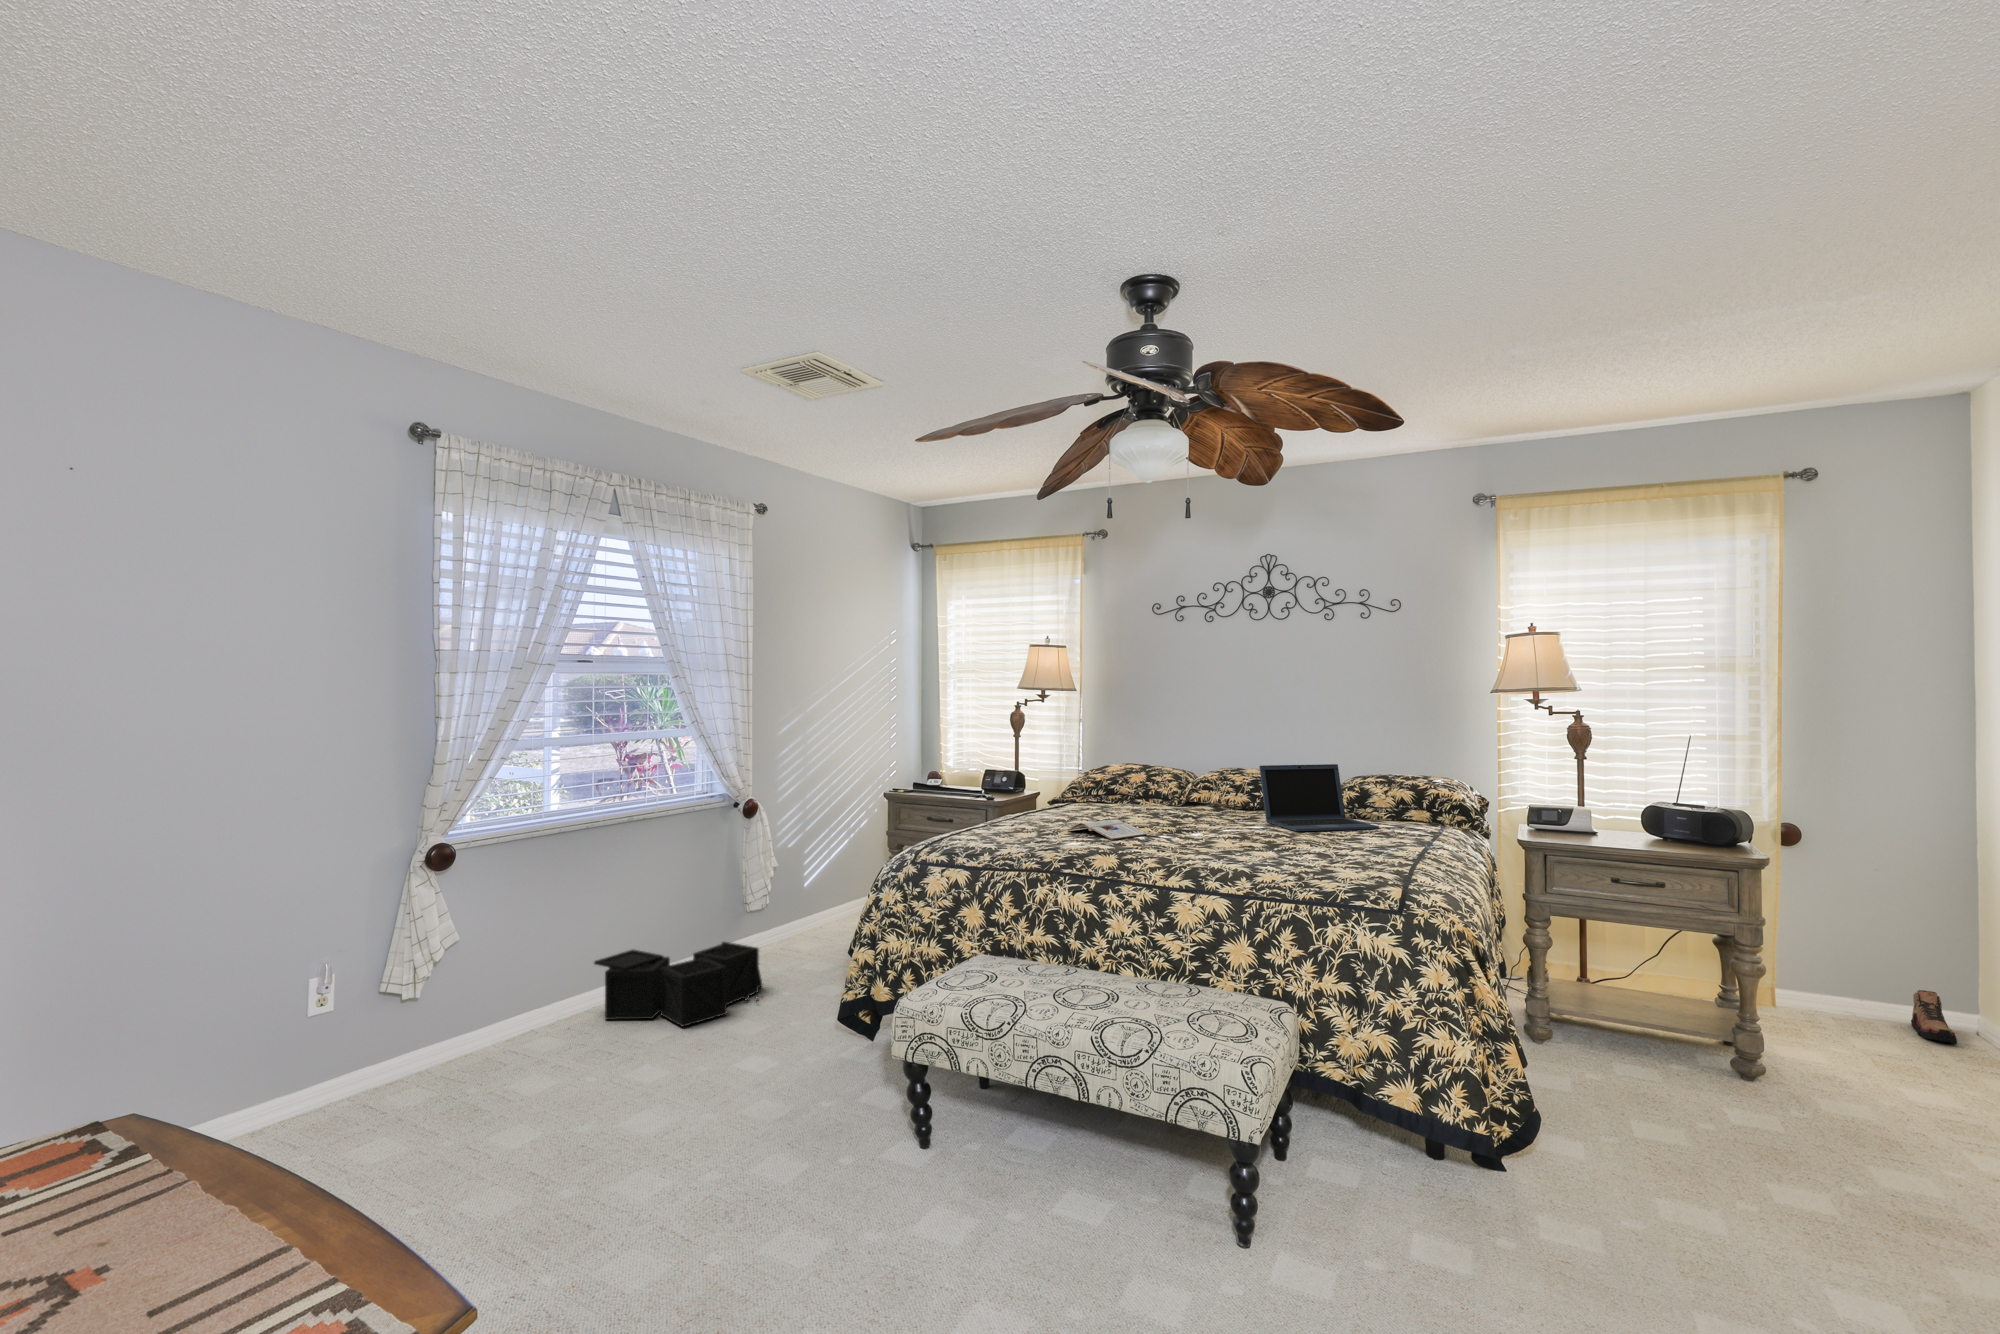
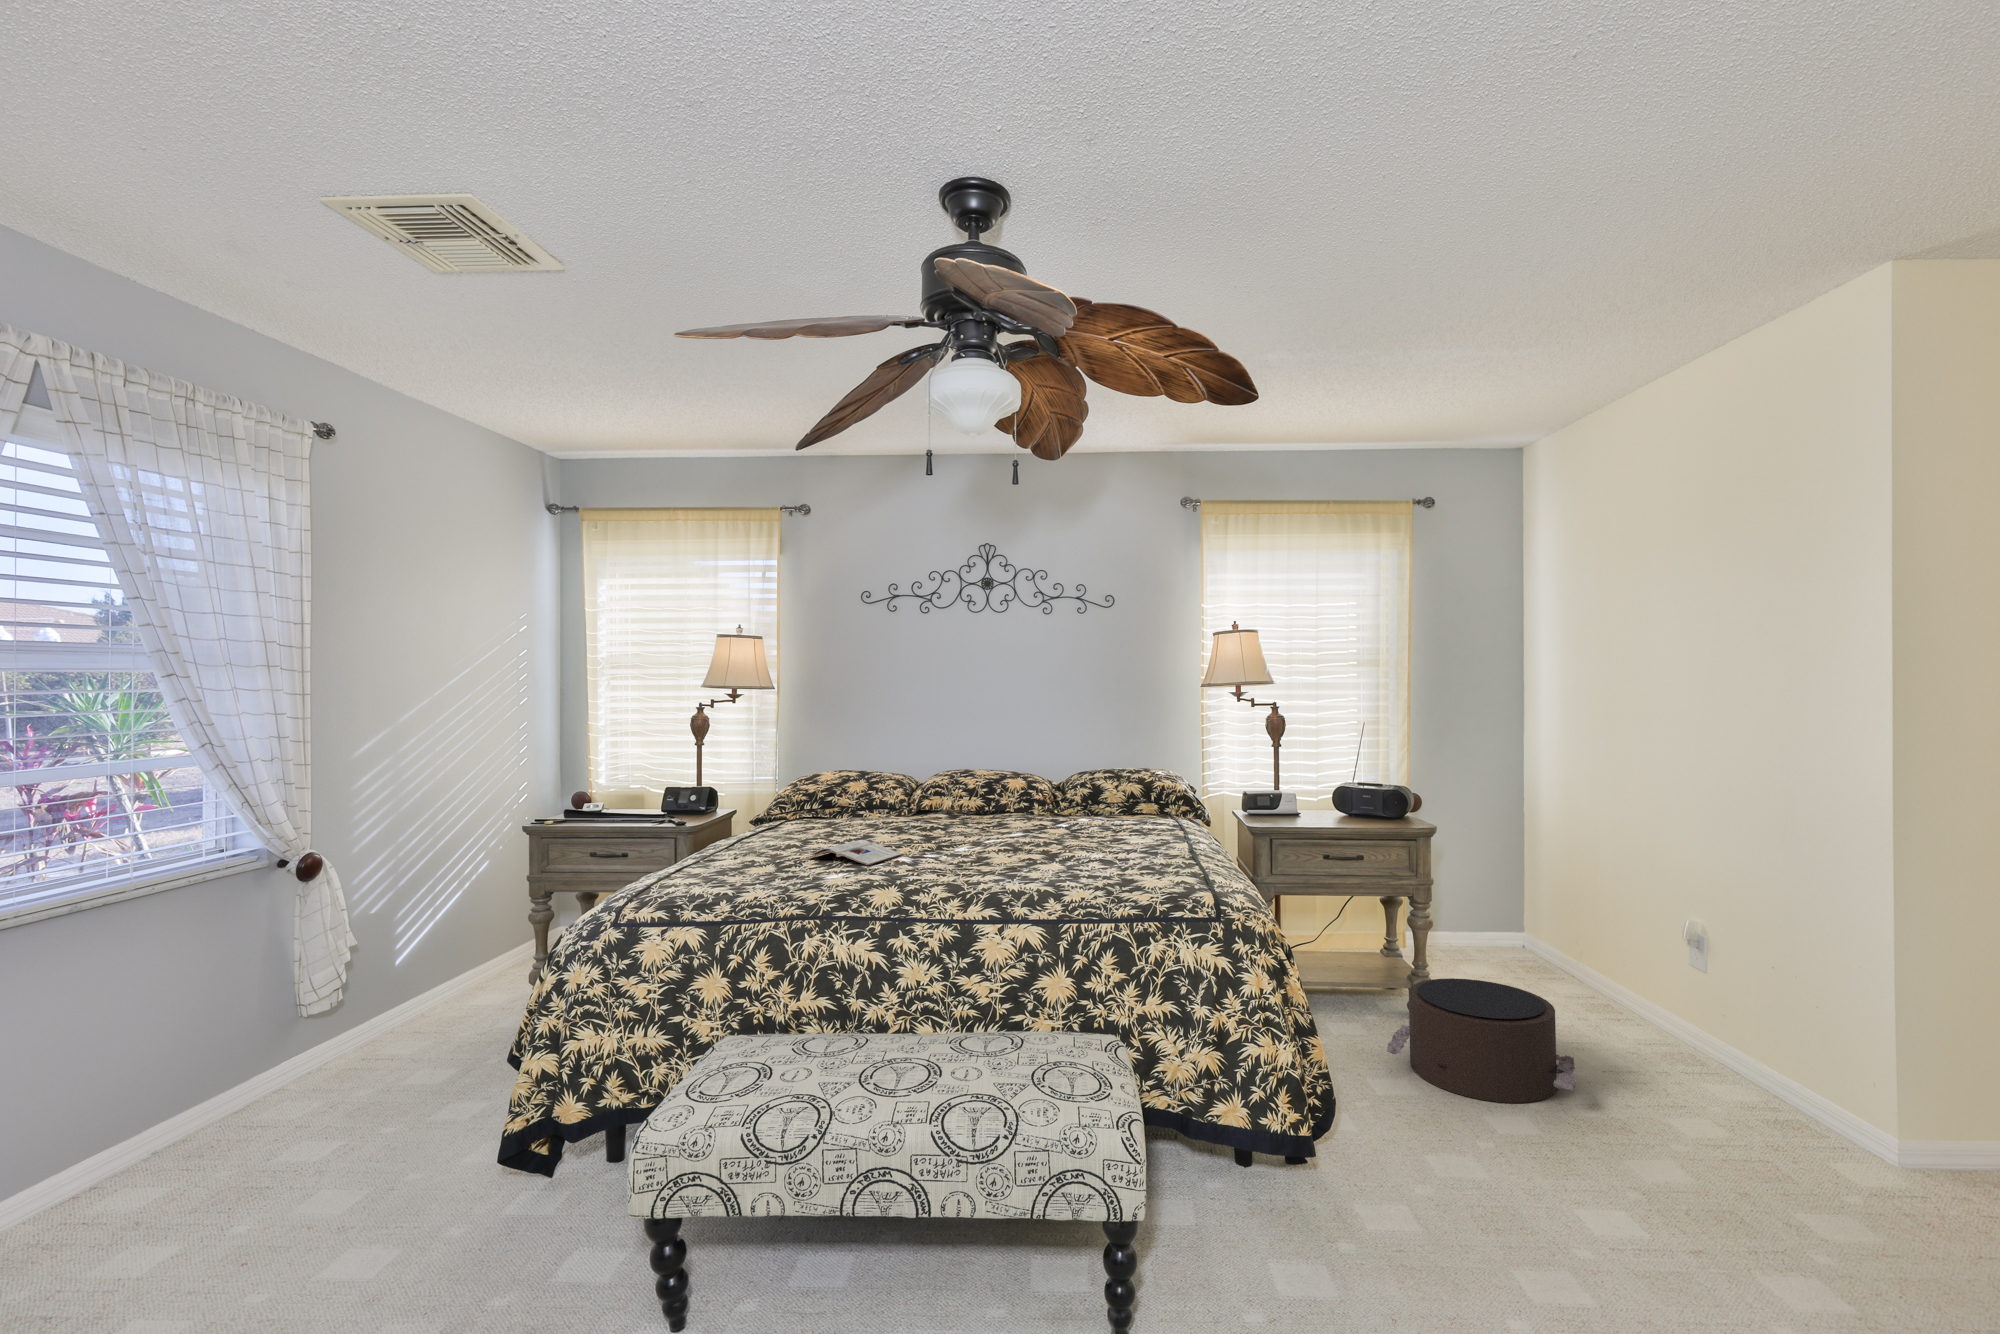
laptop: present [1259,764,1379,831] -> none [1003,761,1125,836]
storage bin: present [594,942,762,1027] -> none [42,1066,365,1235]
shoe: present [1911,990,1957,1044] -> none [1507,922,1543,963]
pouf: none [1644,1023,1896,1169] -> present [1387,978,1577,1103]

